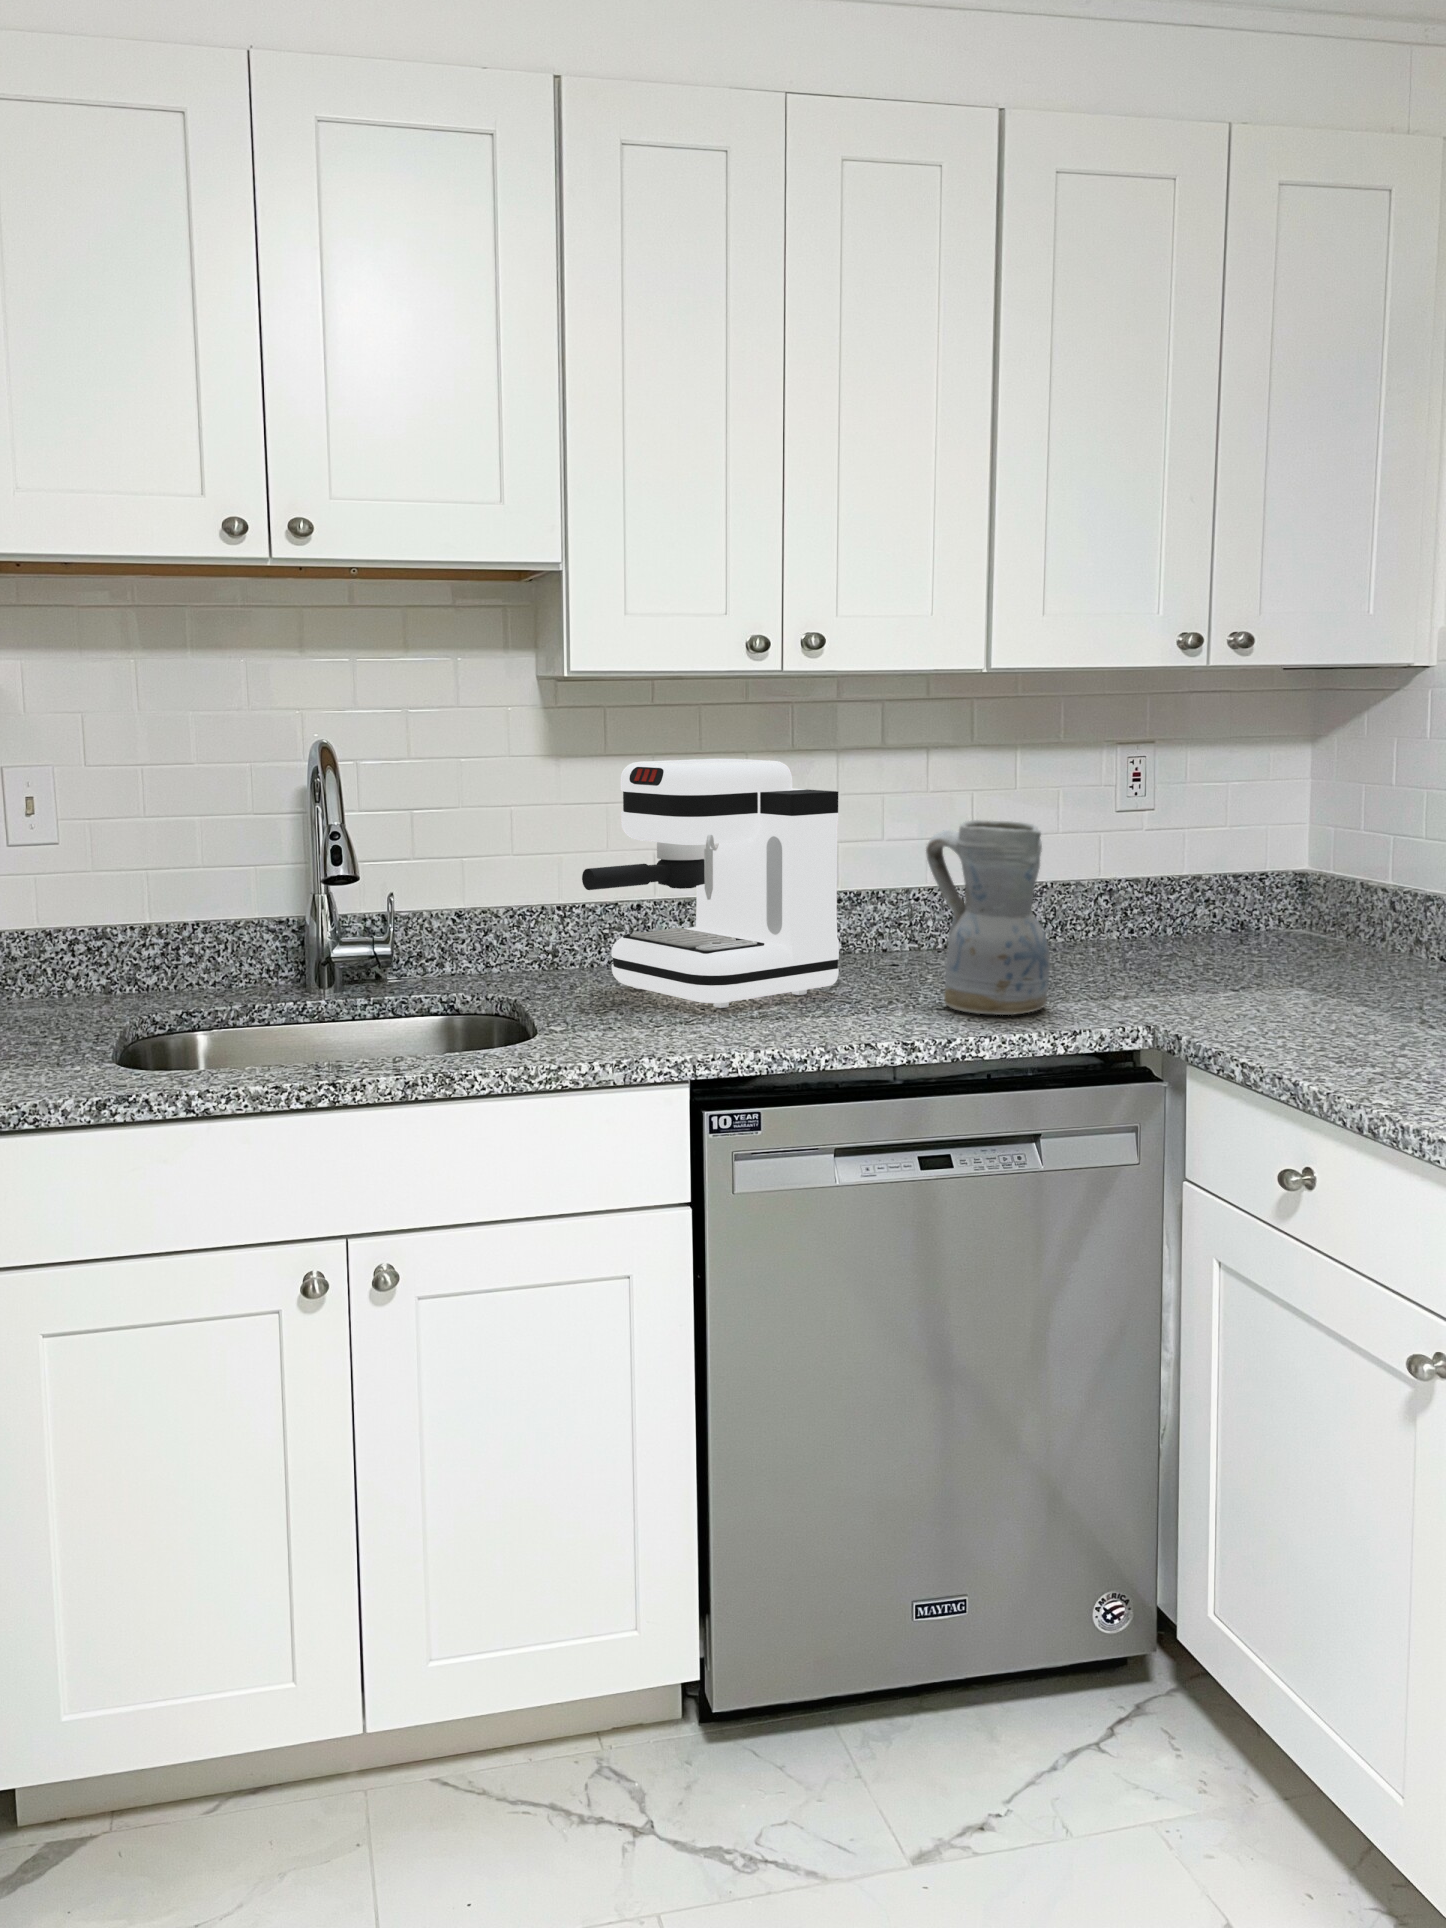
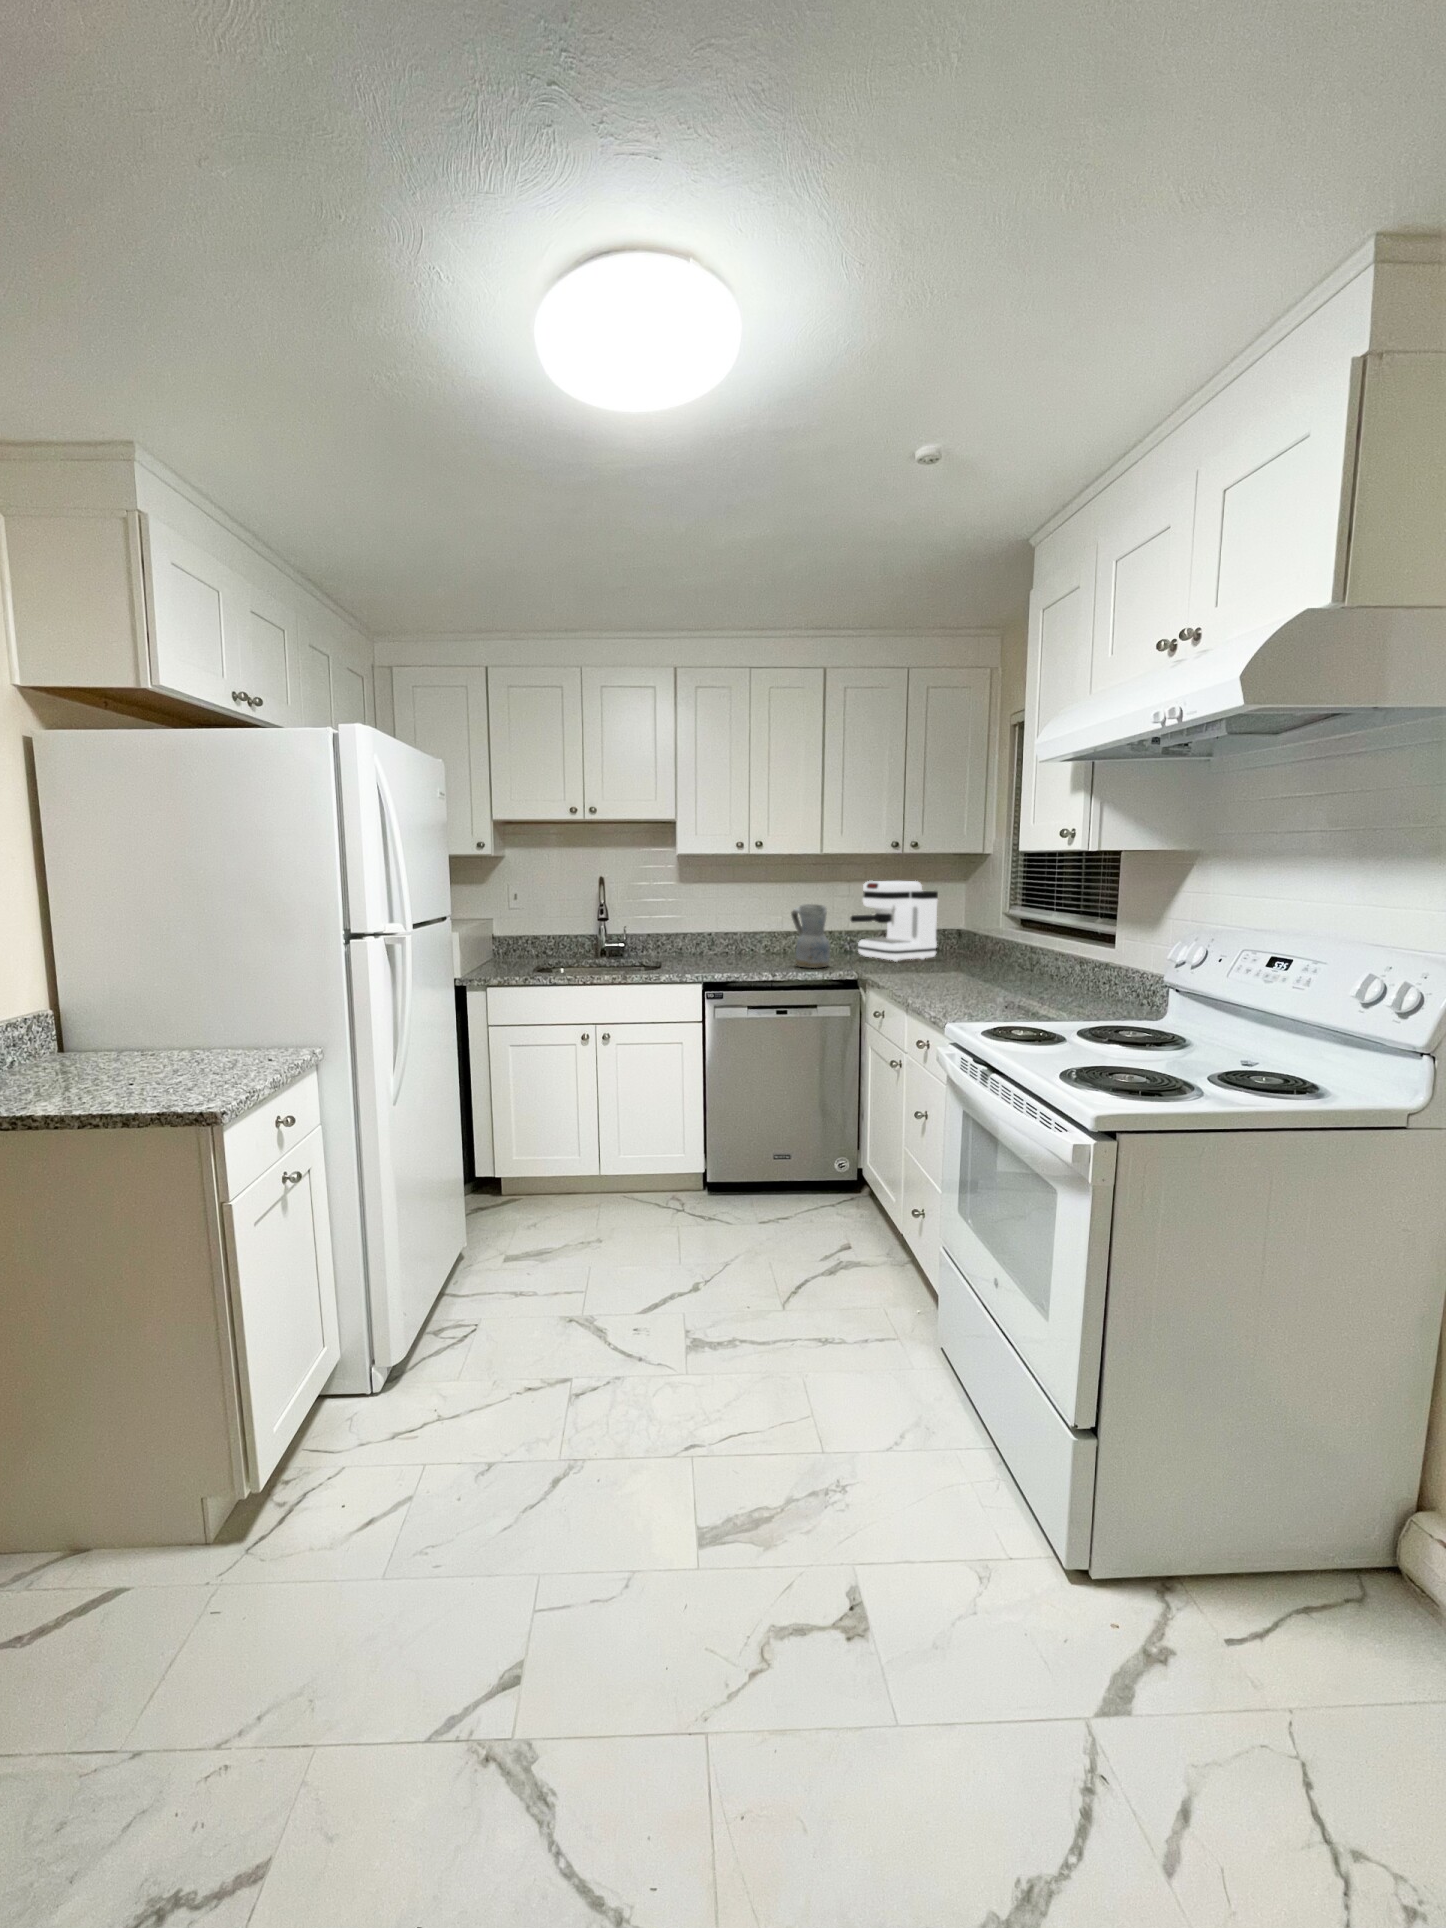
coffee maker: present [582,759,839,1008] -> present [851,881,938,962]

